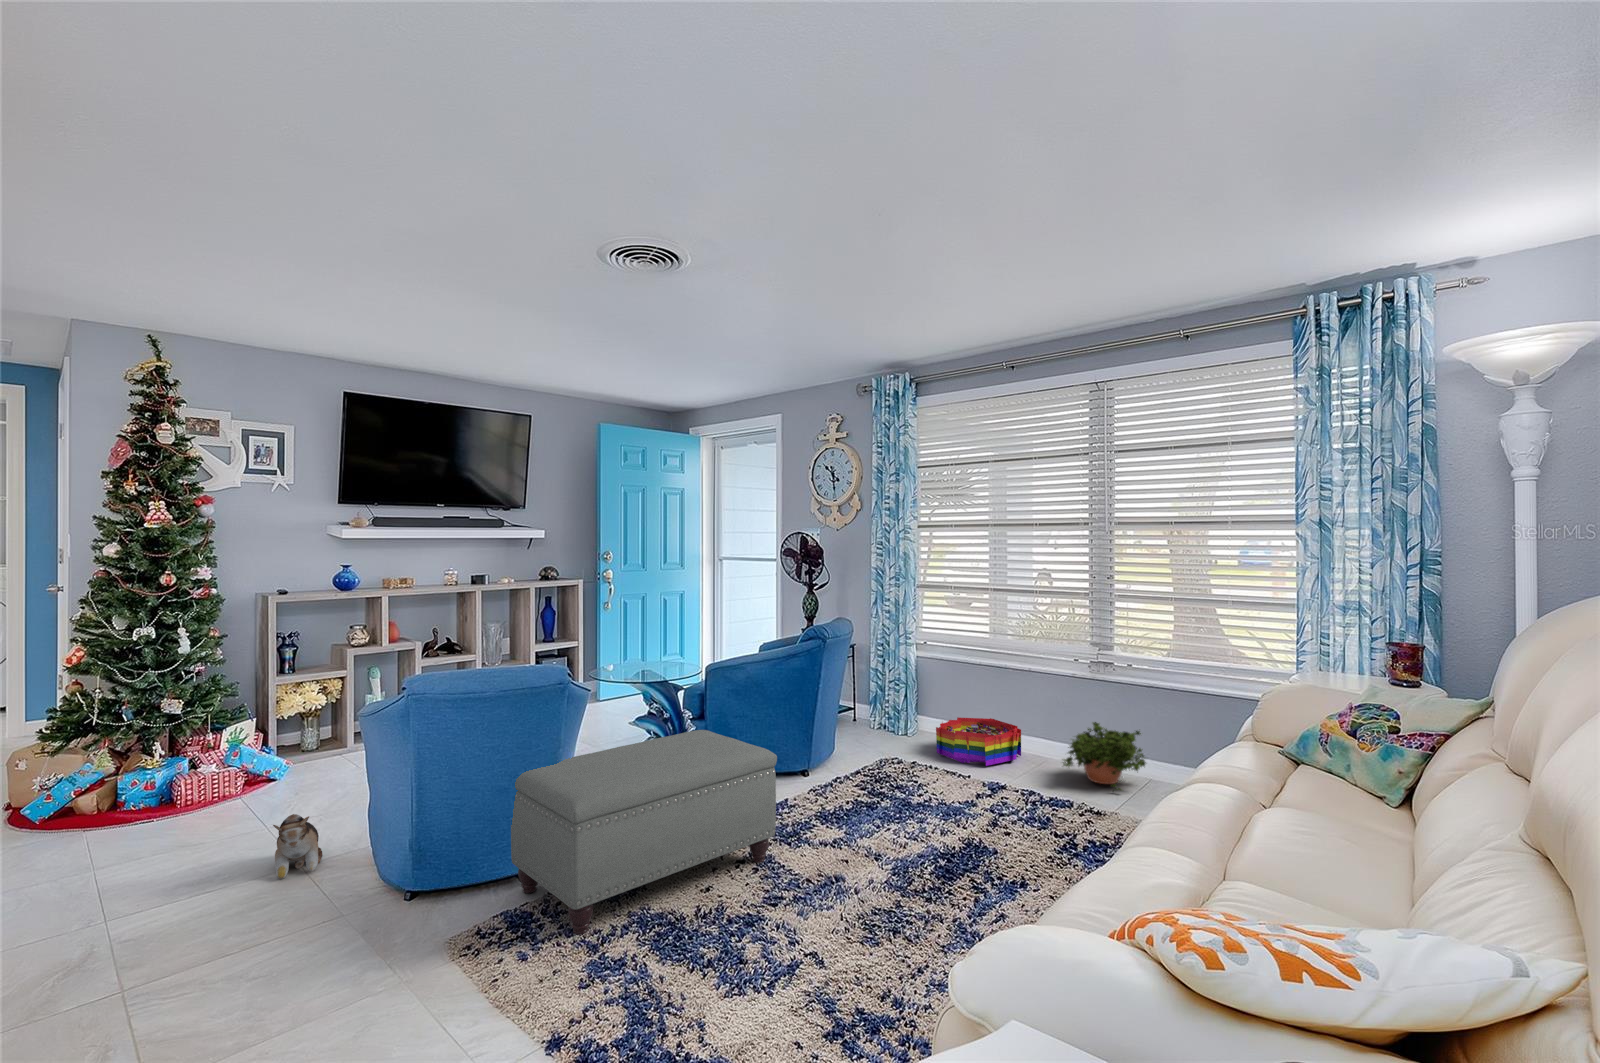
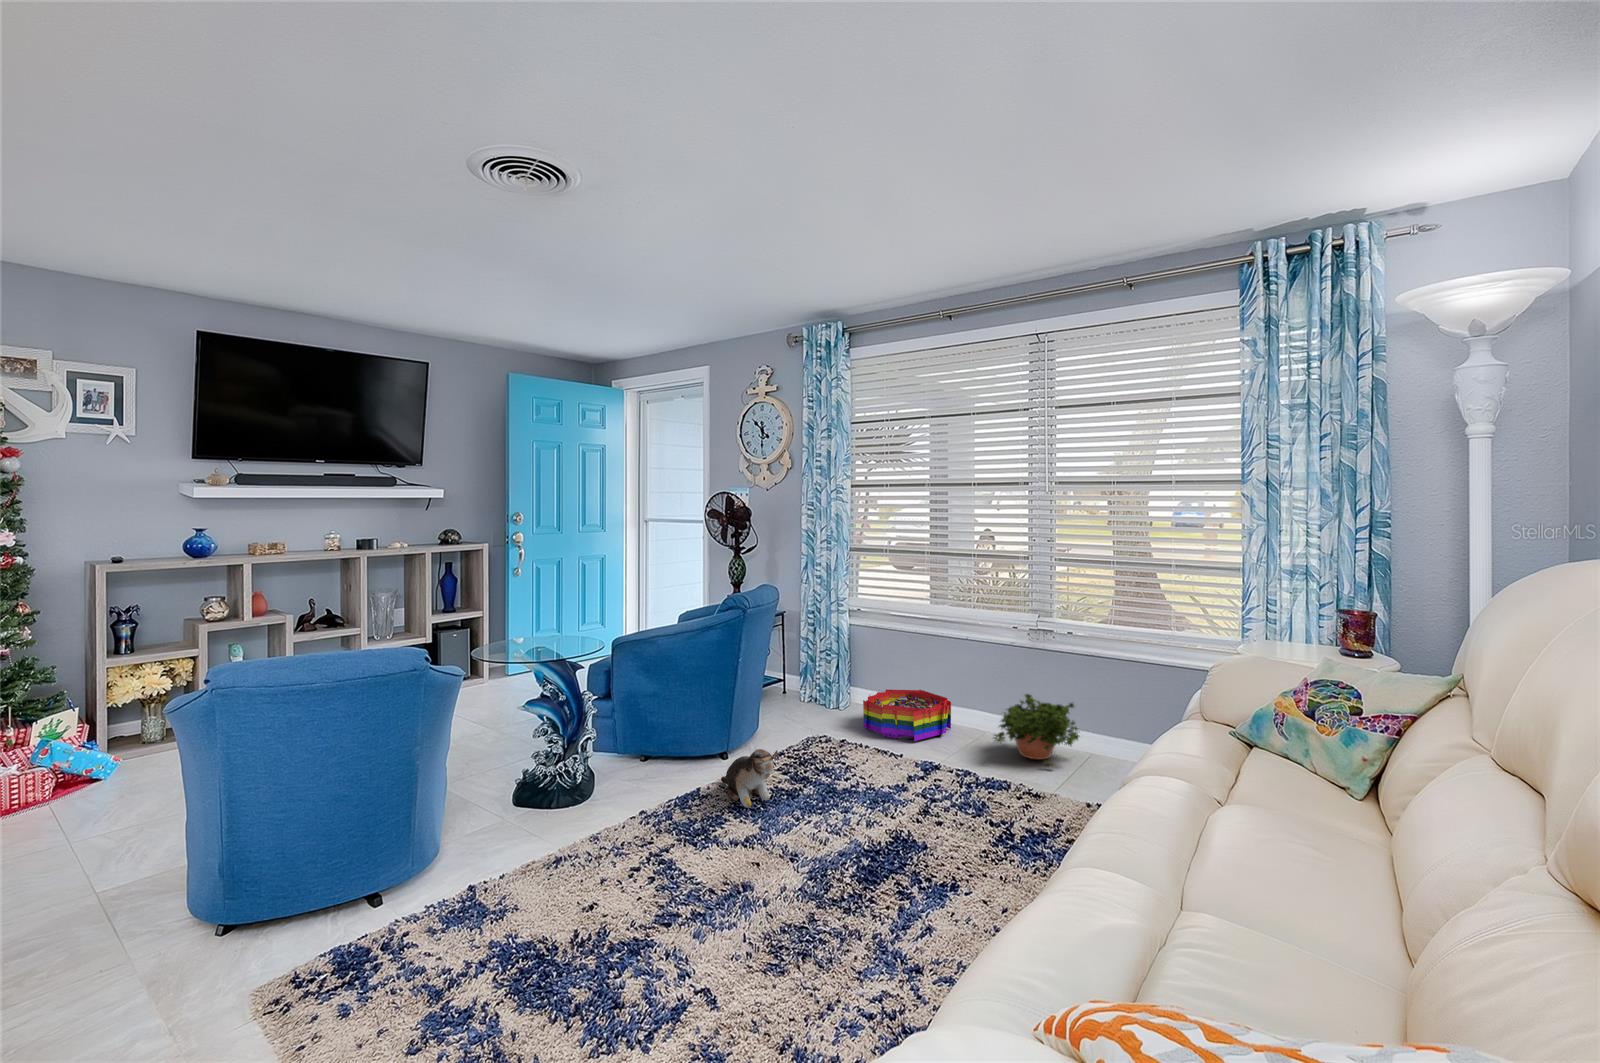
ottoman: present [511,730,777,935] -> none [347,715,678,977]
plush toy: present [273,814,322,879] -> present [721,749,778,808]

